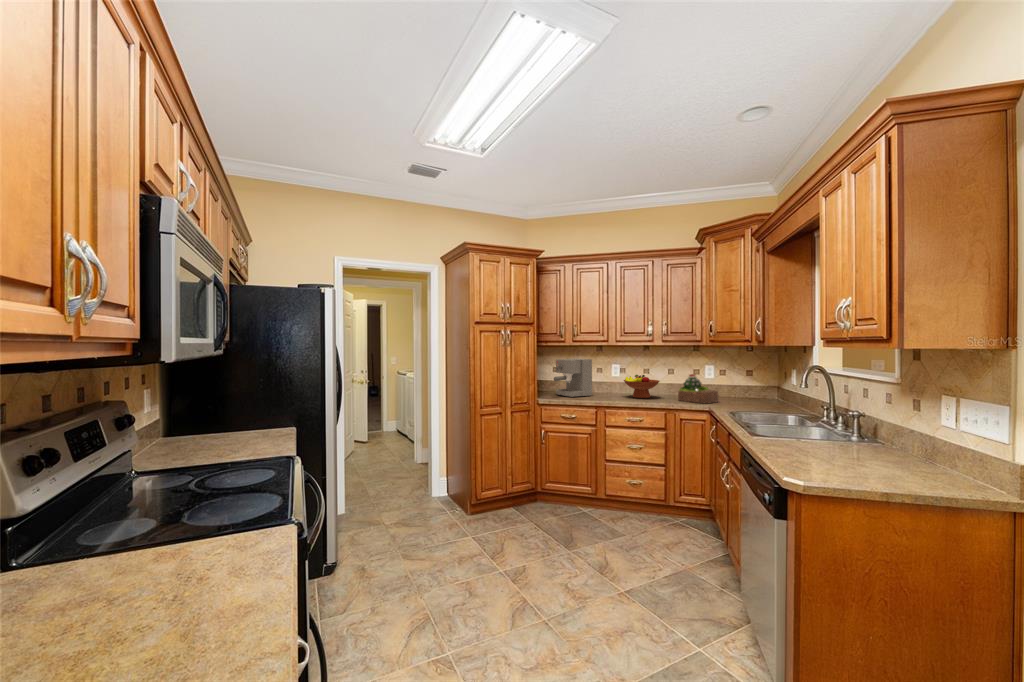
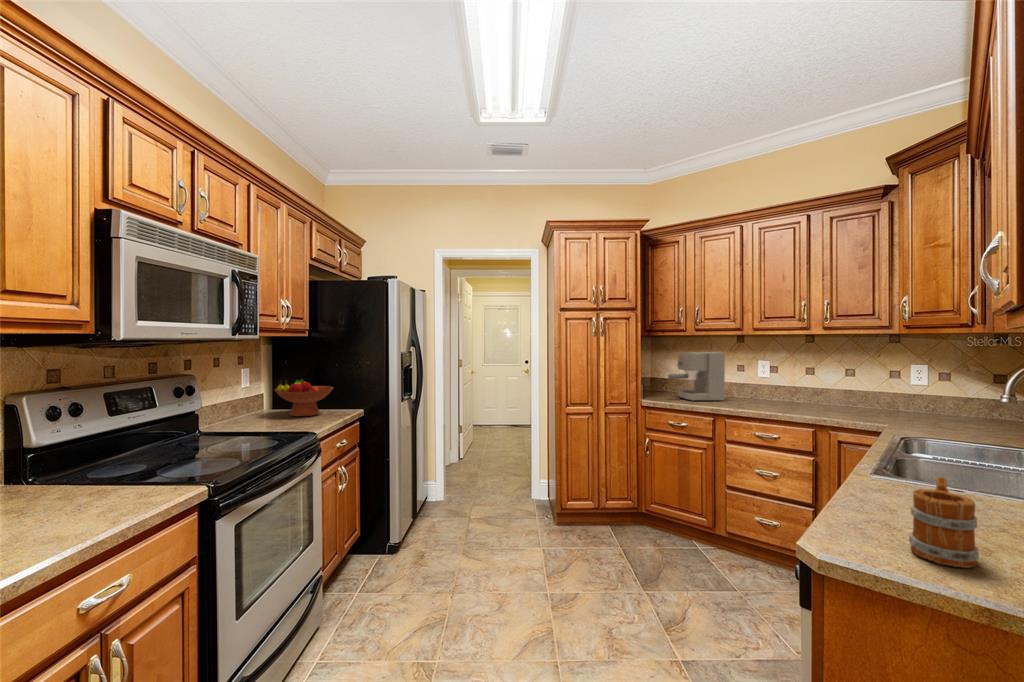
succulent plant: present [678,374,719,403] -> none [848,378,920,423]
fruit bowl: present [624,375,660,398] -> present [275,380,333,416]
mug: none [824,429,862,477] -> present [909,477,979,568]

